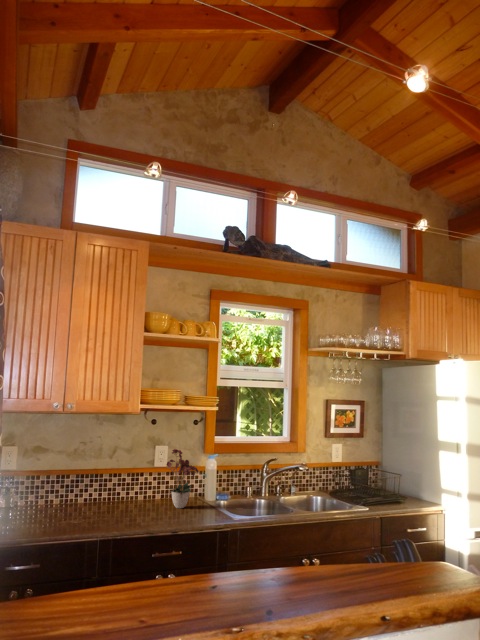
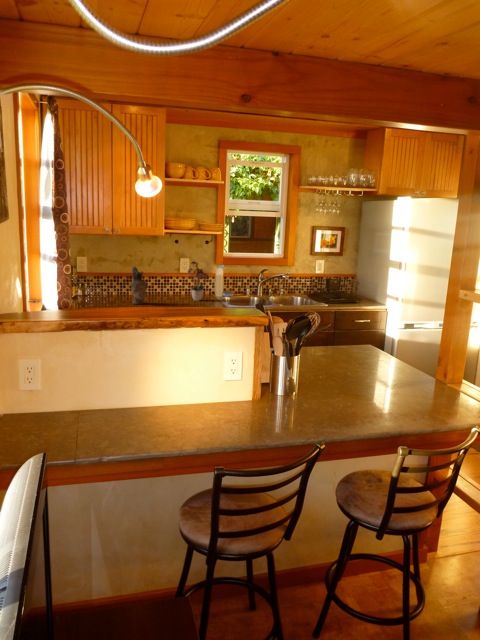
ceramic pitcher: none [84,459,110,519] -> present [131,266,148,304]

